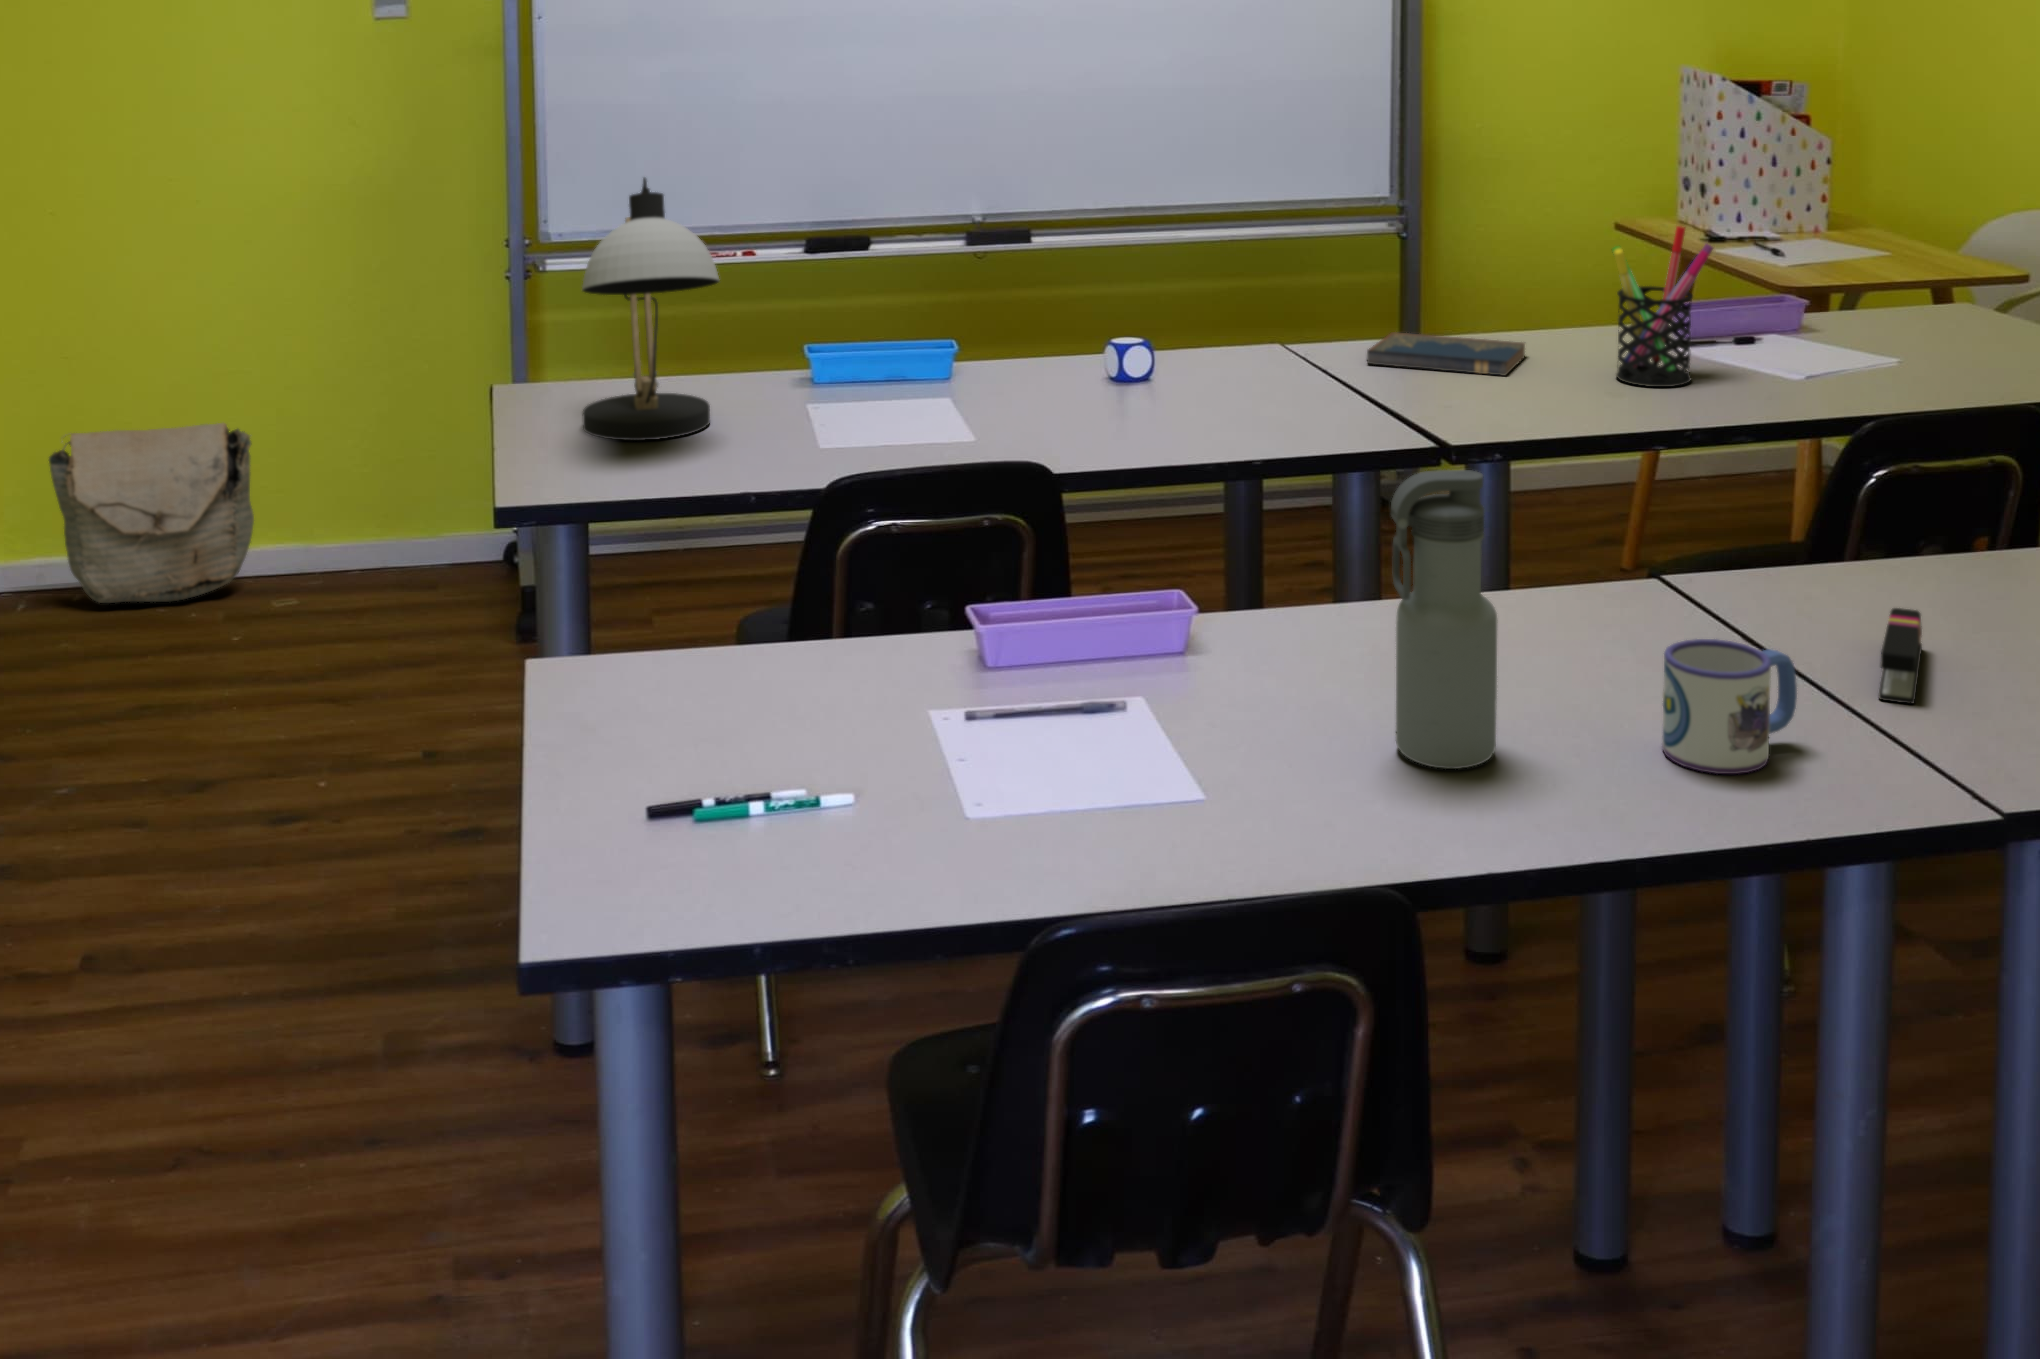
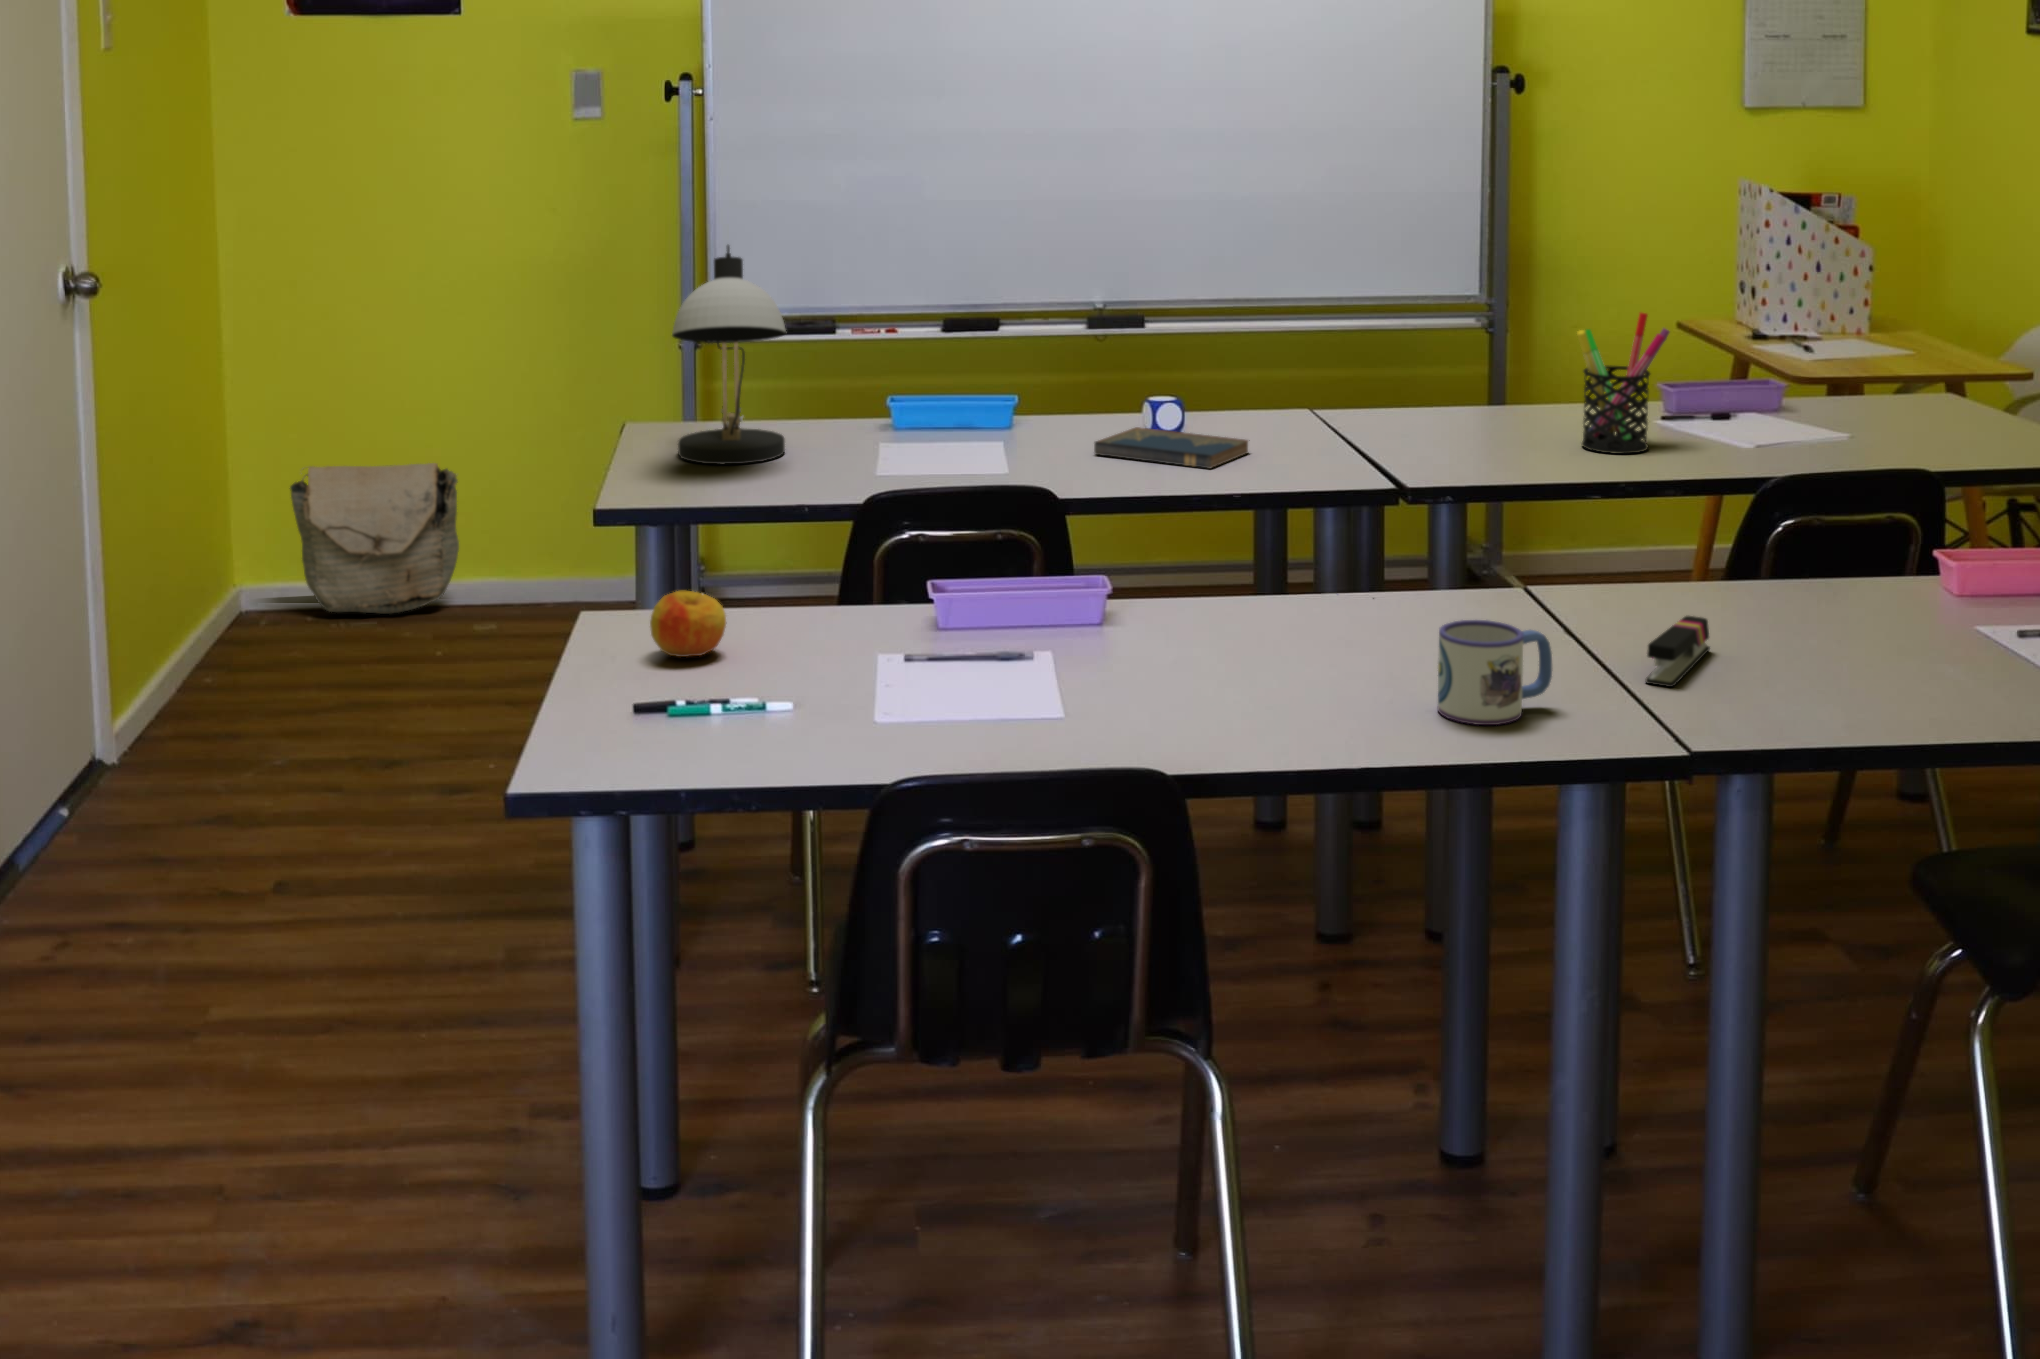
hardcover book: present [1367,332,1525,376] -> present [1094,427,1248,469]
water bottle: present [1391,470,1497,769] -> none [1218,473,1301,711]
apple: none [655,639,753,726] -> present [650,591,726,657]

